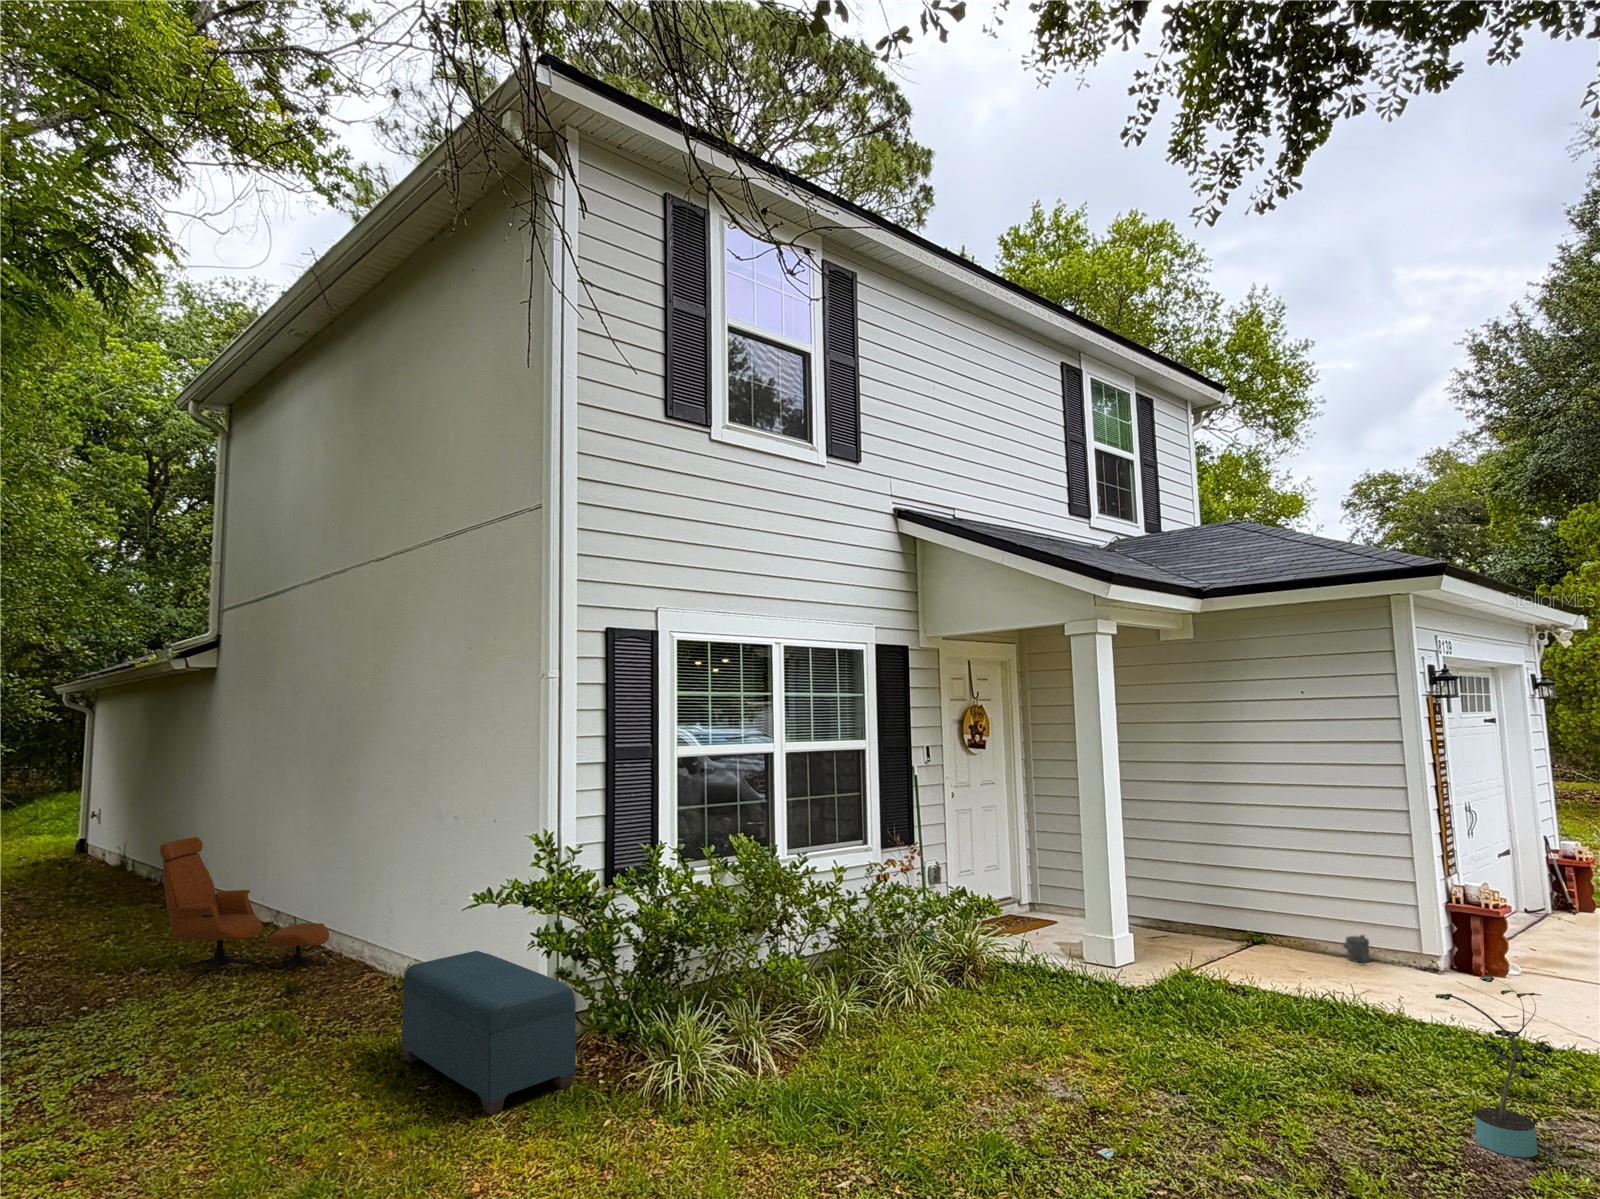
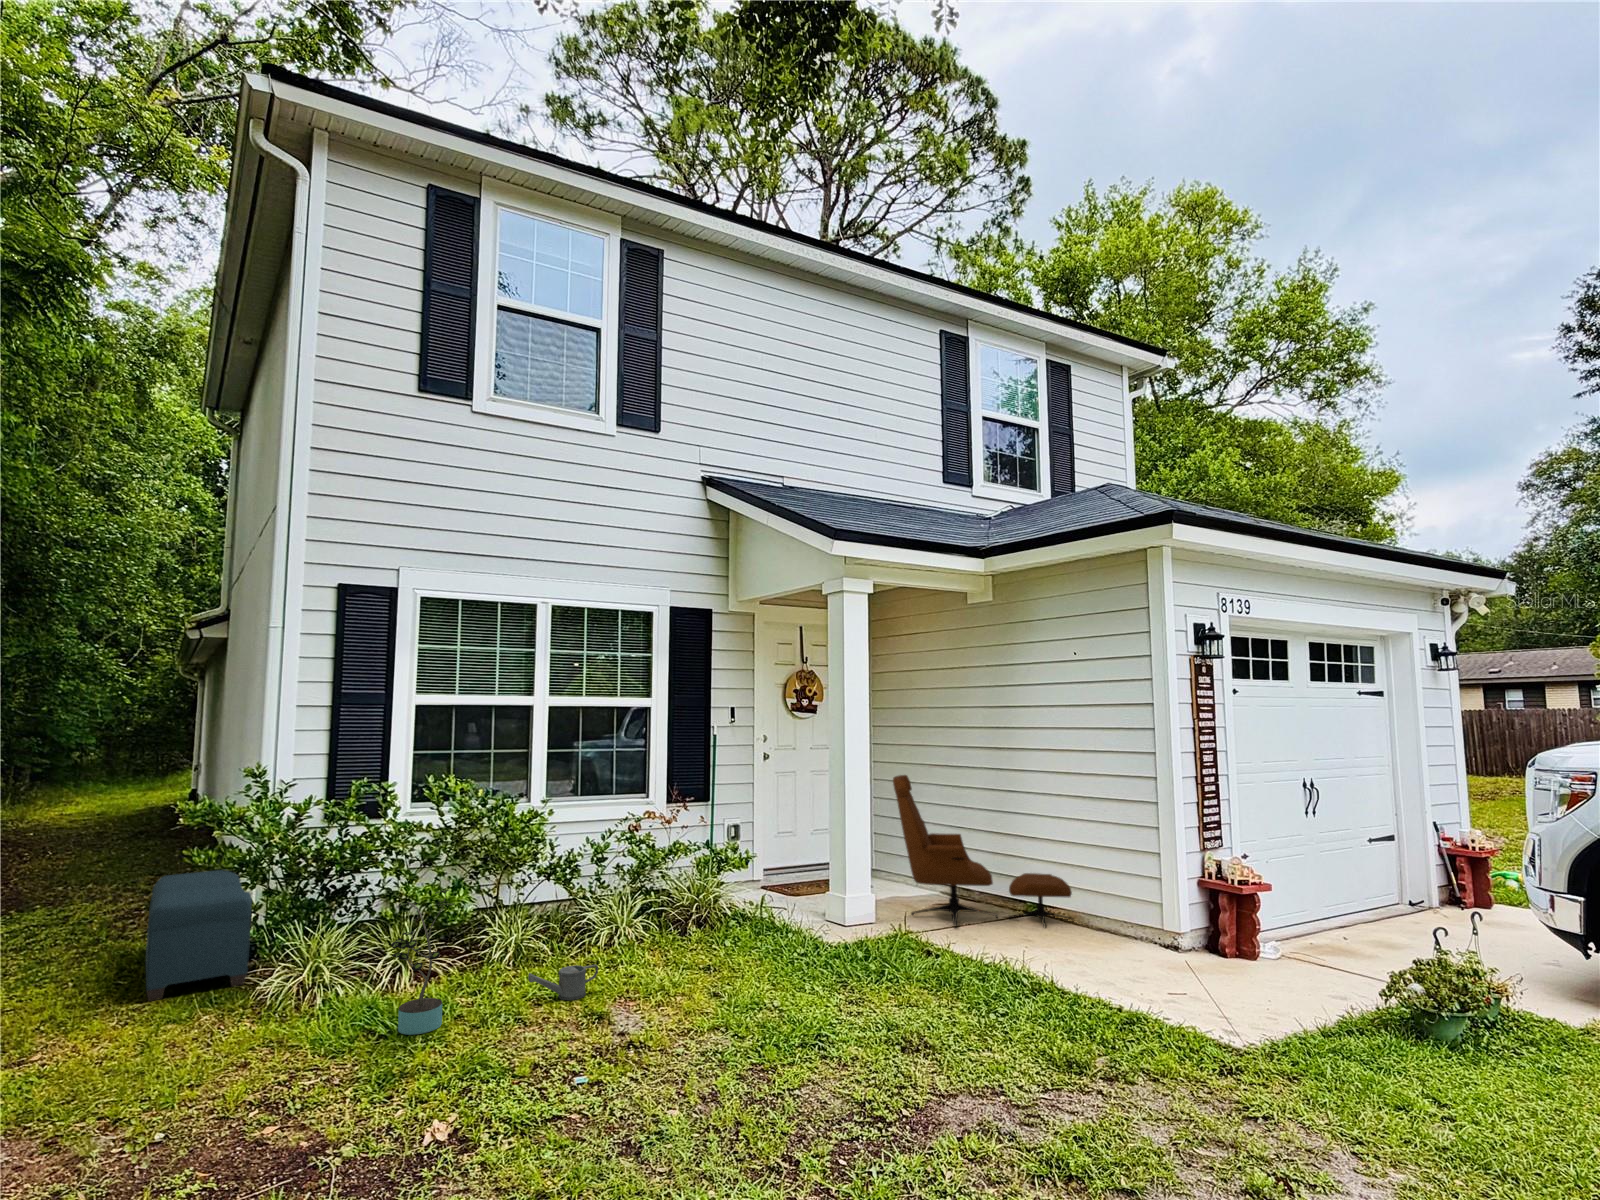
lounge chair: present [160,837,329,981] -> present [893,775,1074,928]
watering can: present [1343,935,1371,962] -> present [528,964,598,1000]
potted plant: present [1436,976,1553,1158] -> present [391,890,454,1035]

